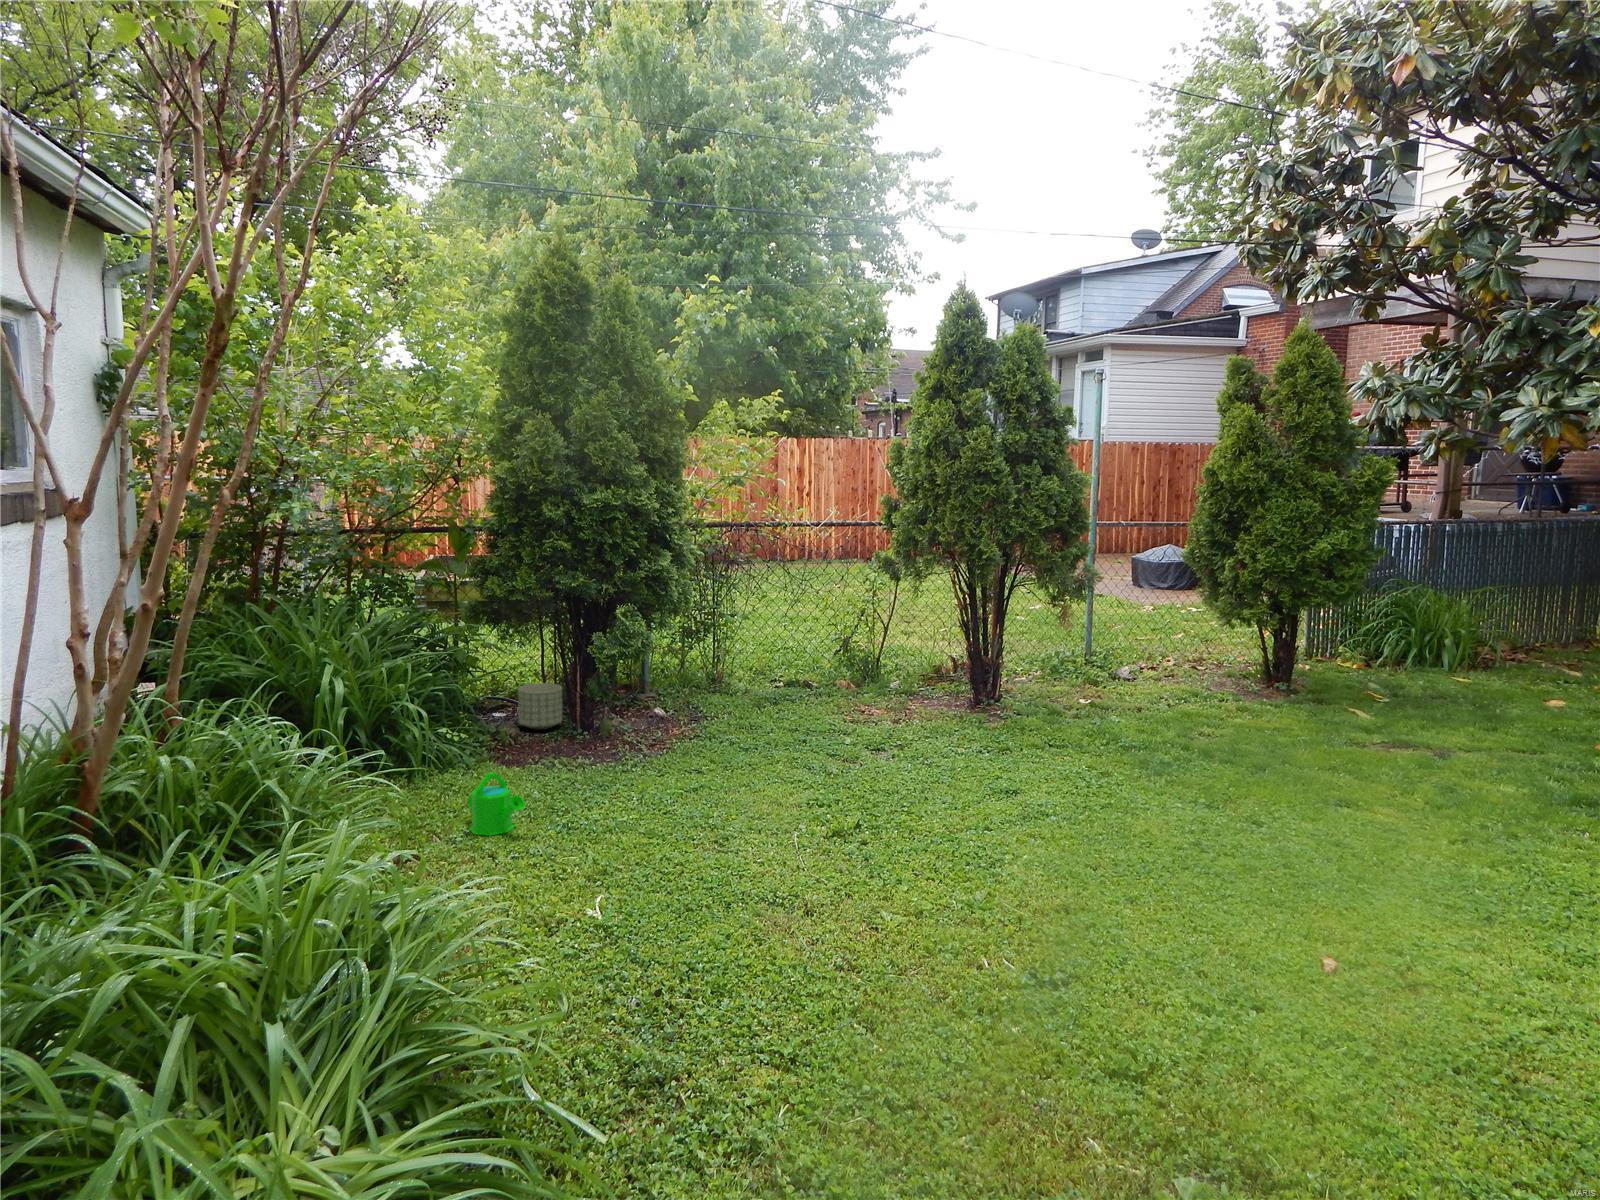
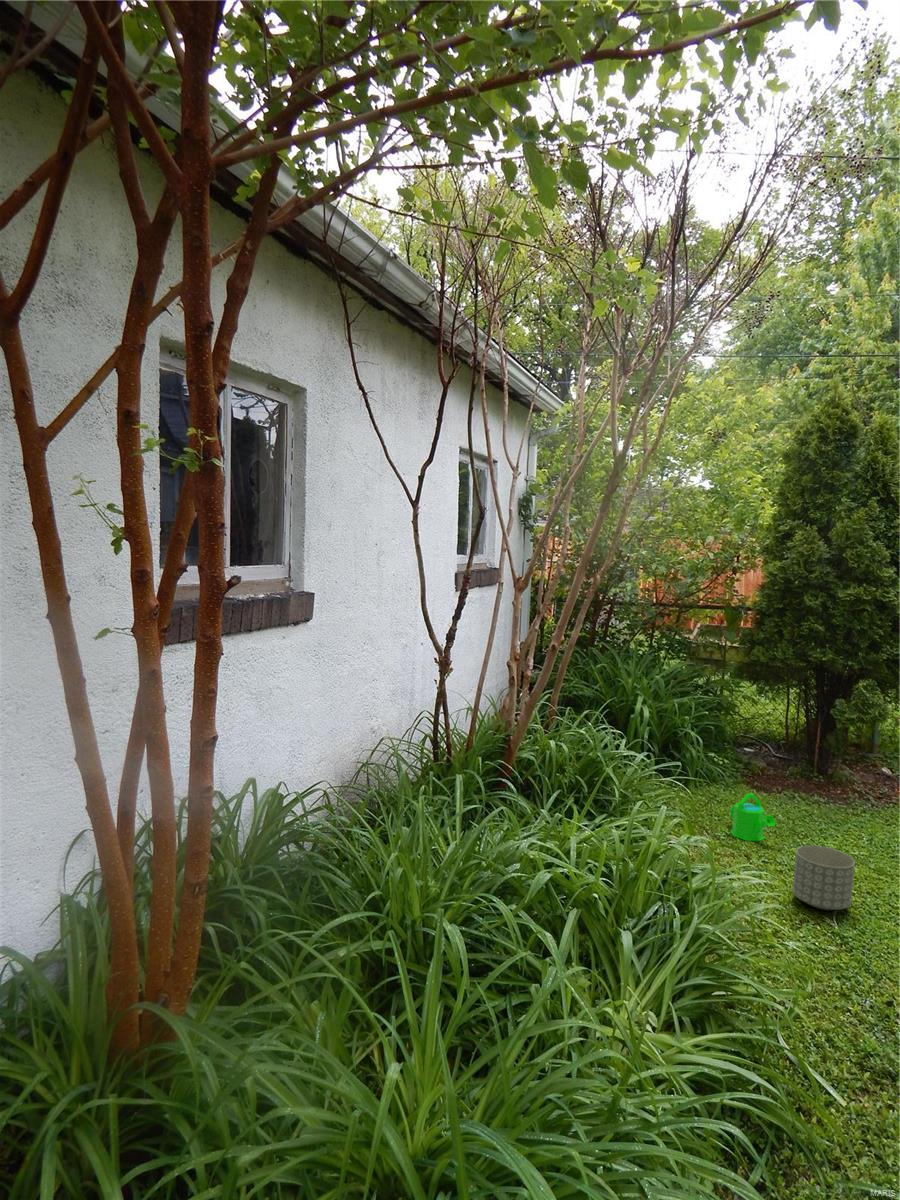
planter: present [518,683,562,730] -> present [793,845,855,910]

